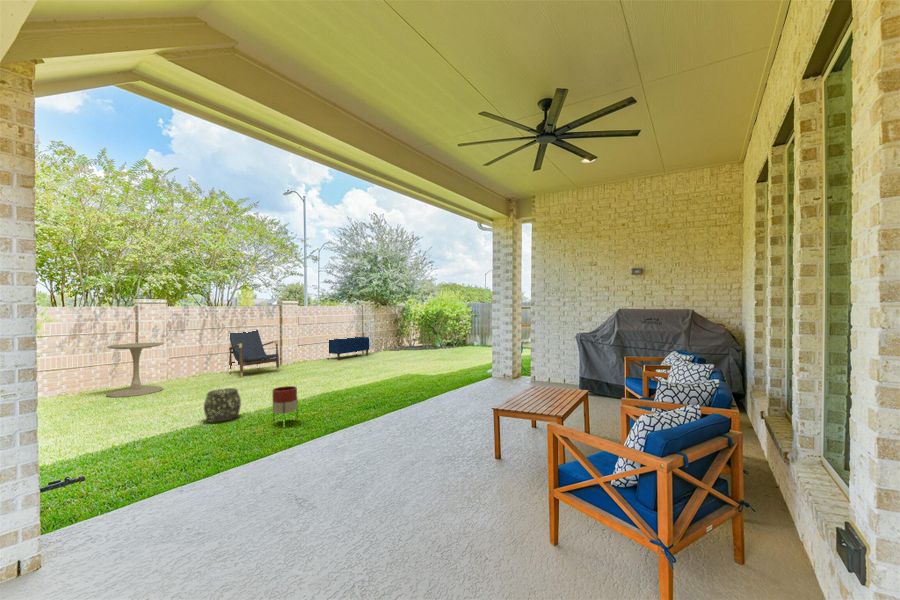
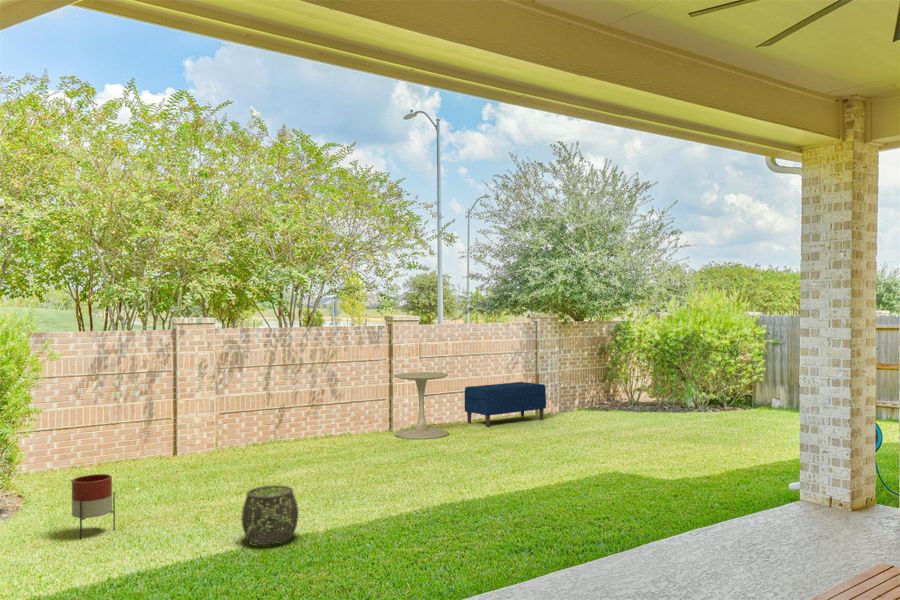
lounge chair: present [229,330,279,378] -> none [305,368,382,453]
pedestal table: present [107,343,163,397] -> present [394,372,449,439]
planter: present [272,386,298,419] -> present [72,474,115,539]

